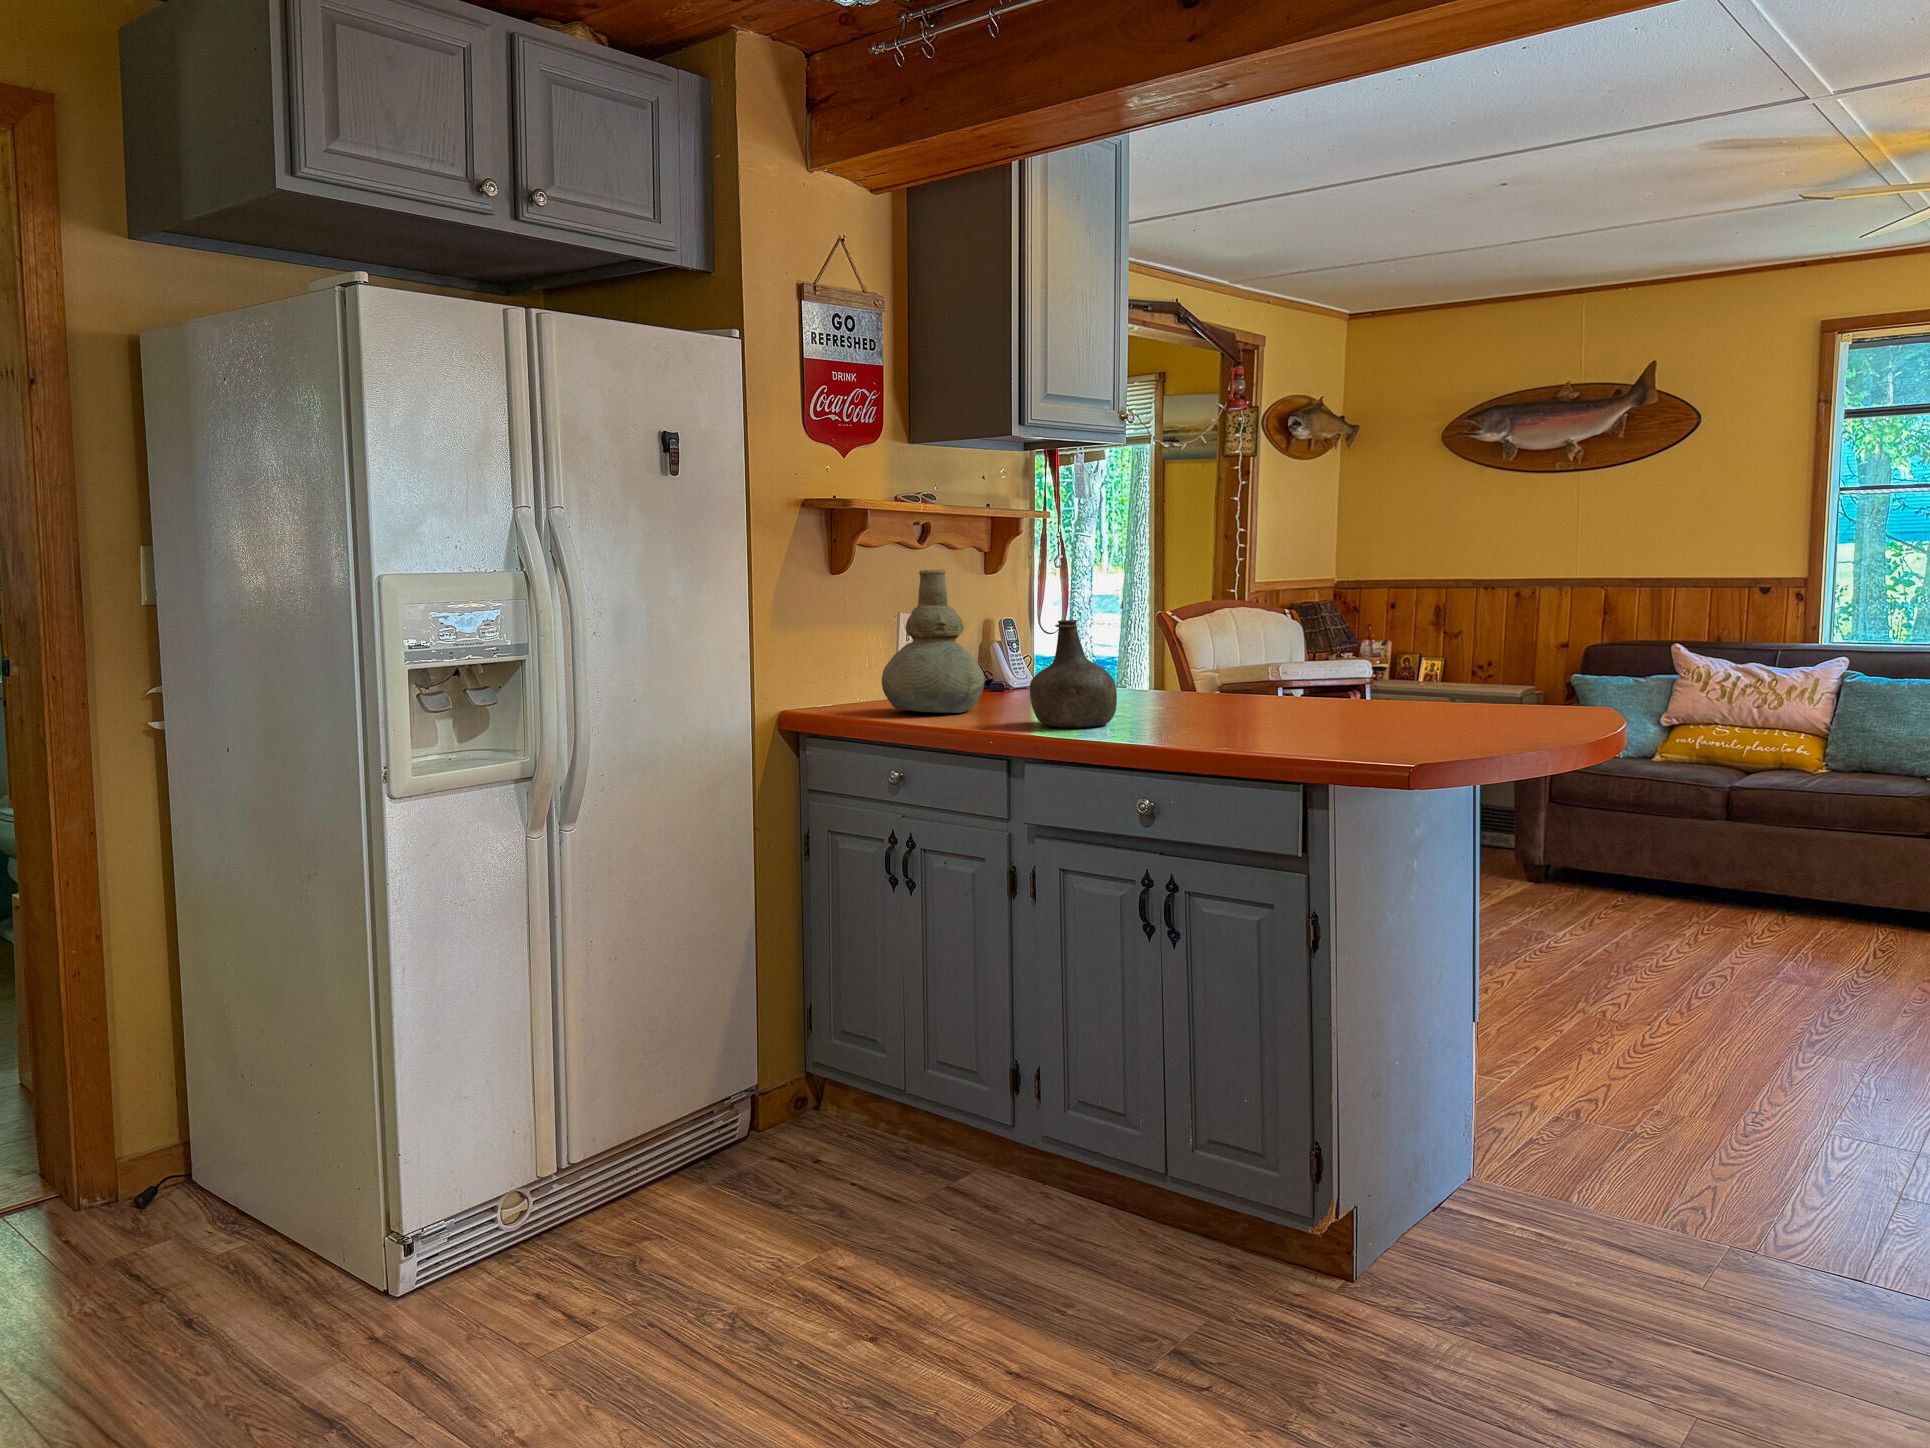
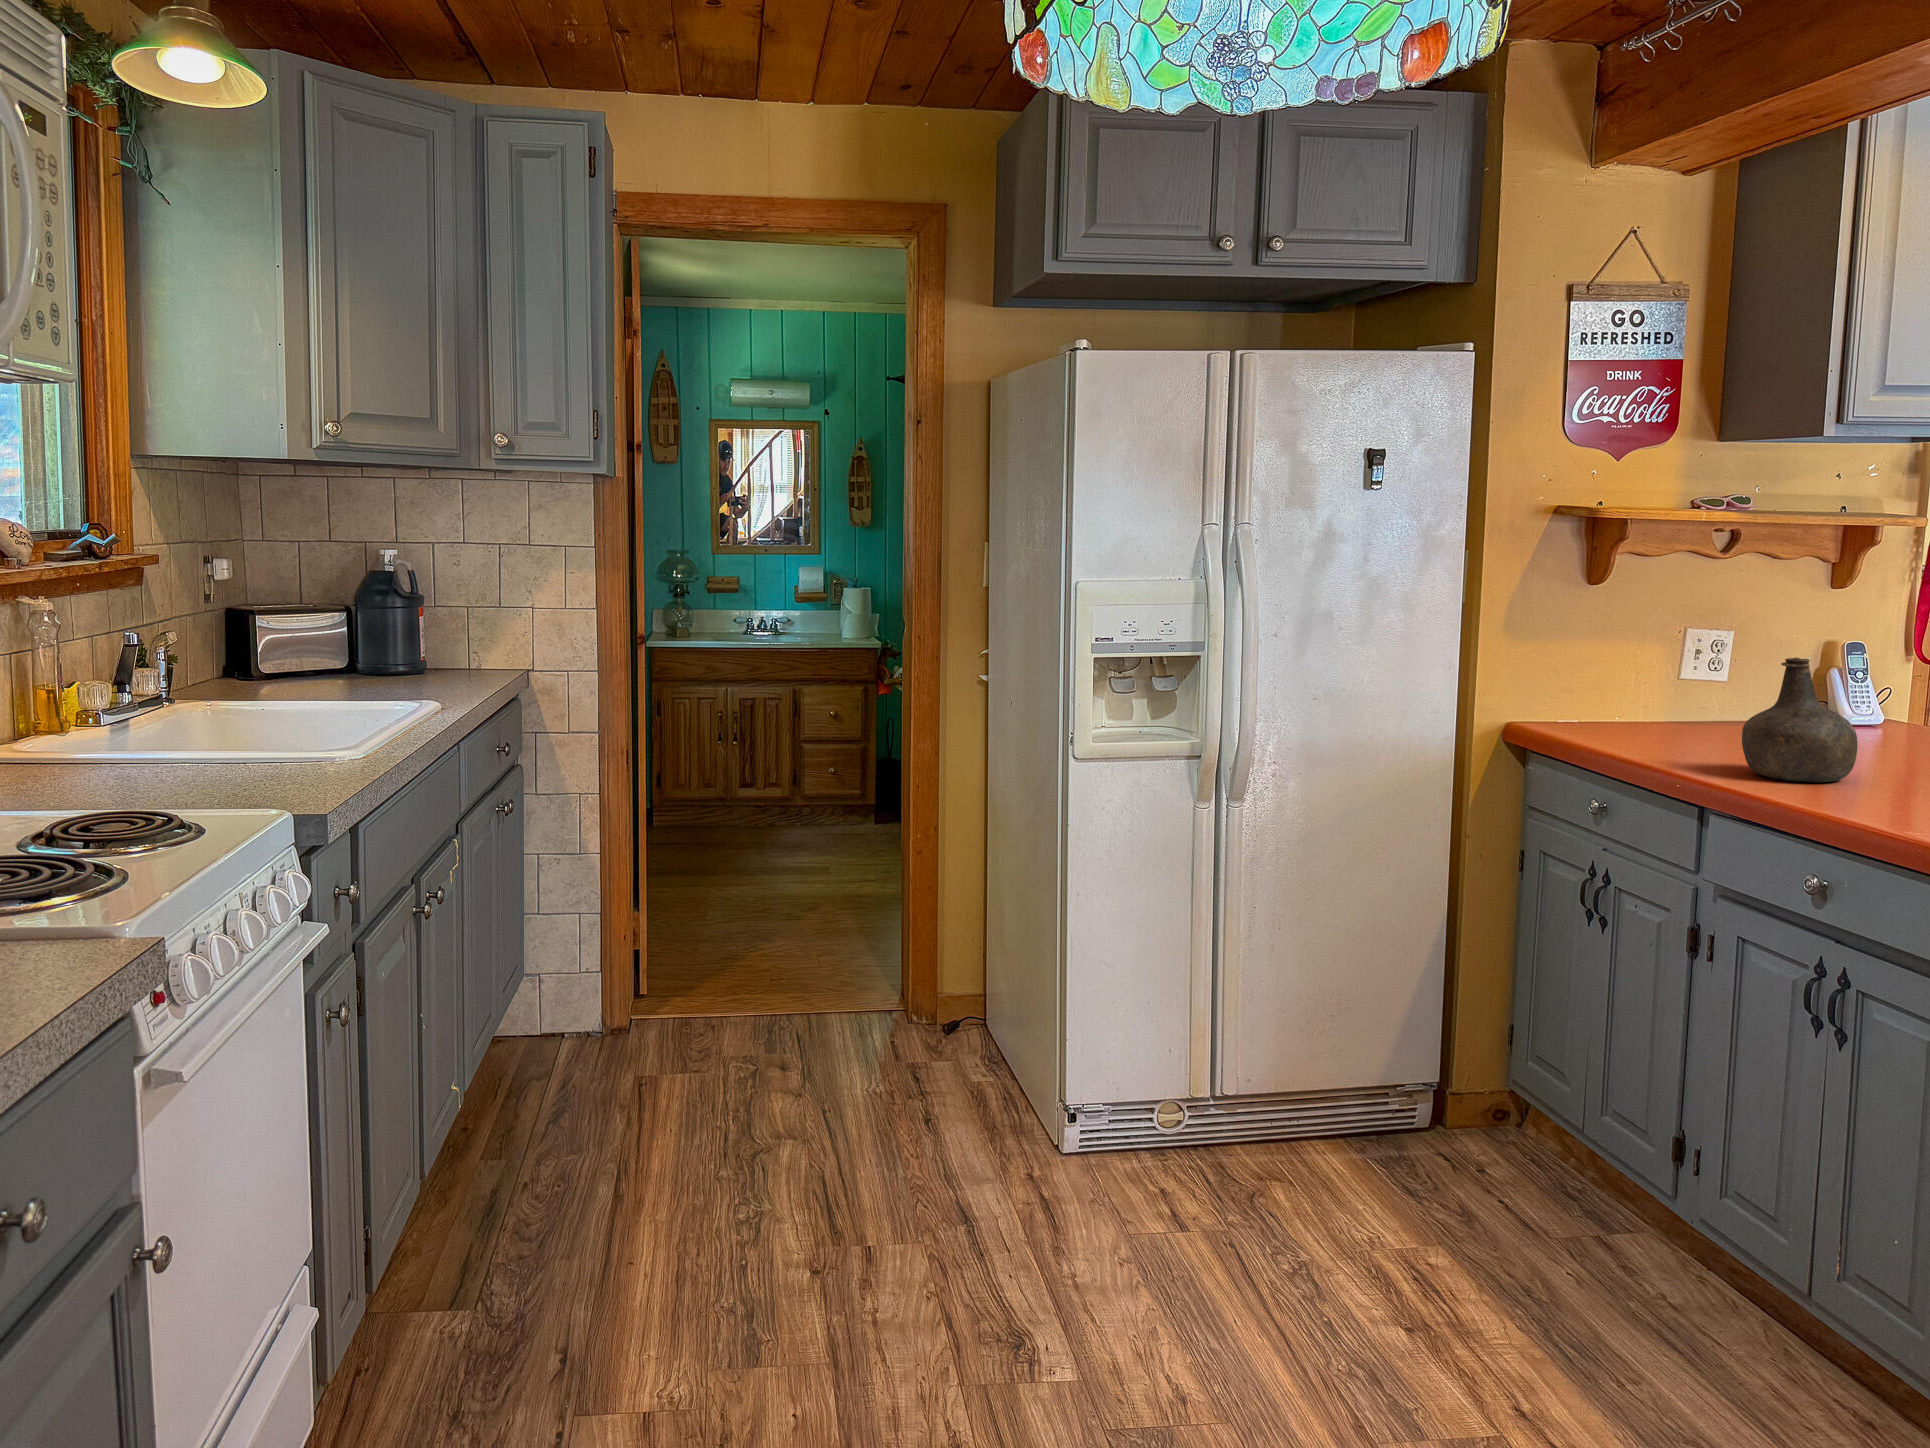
vase: present [882,570,985,713] -> none [1619,587,1744,746]

